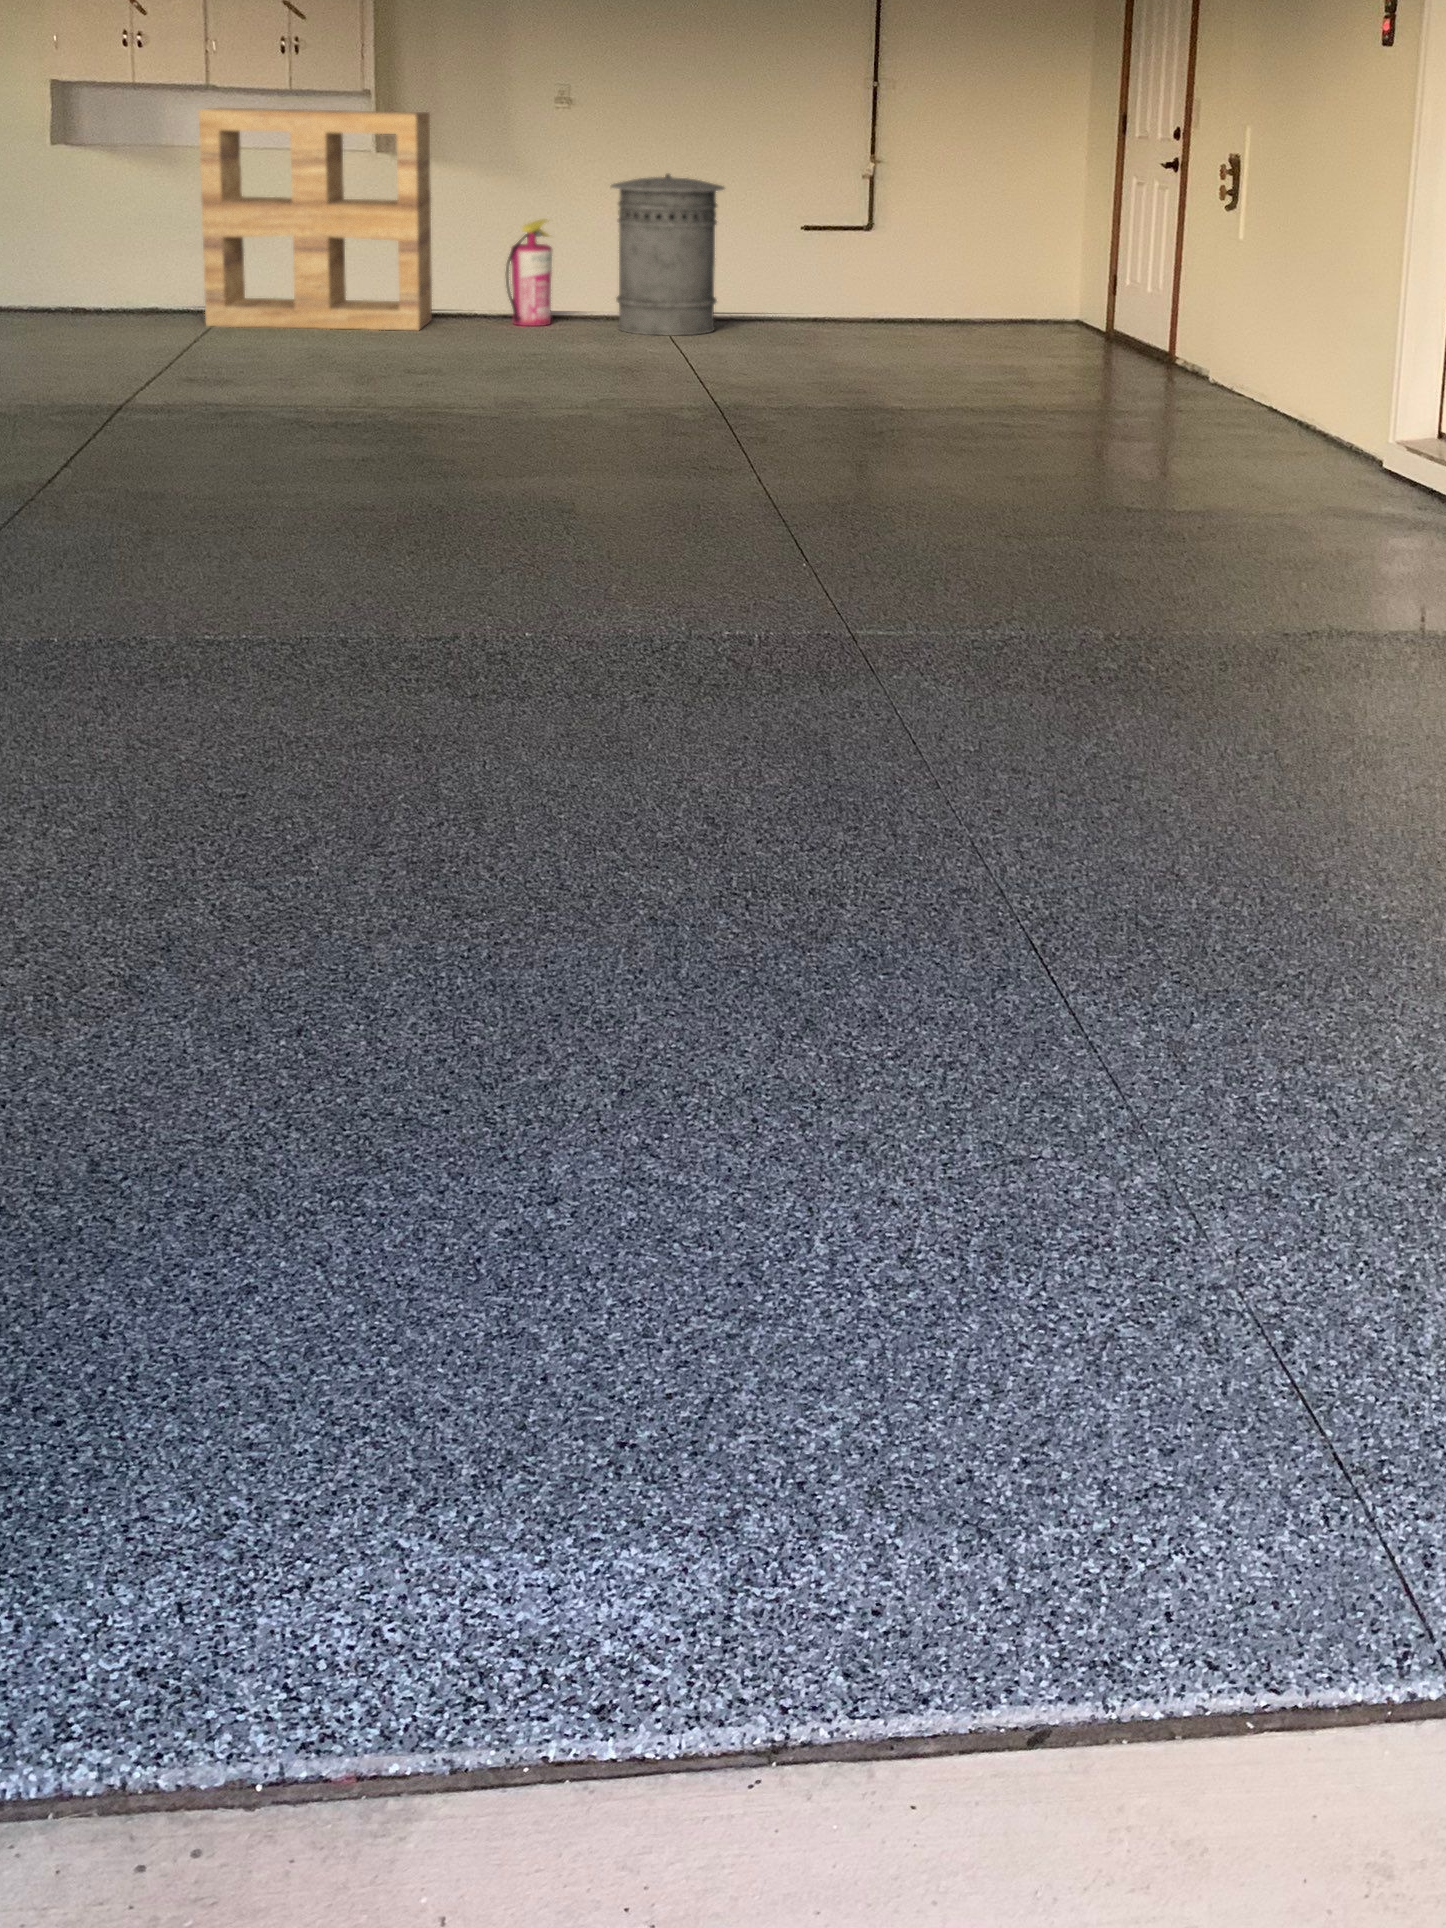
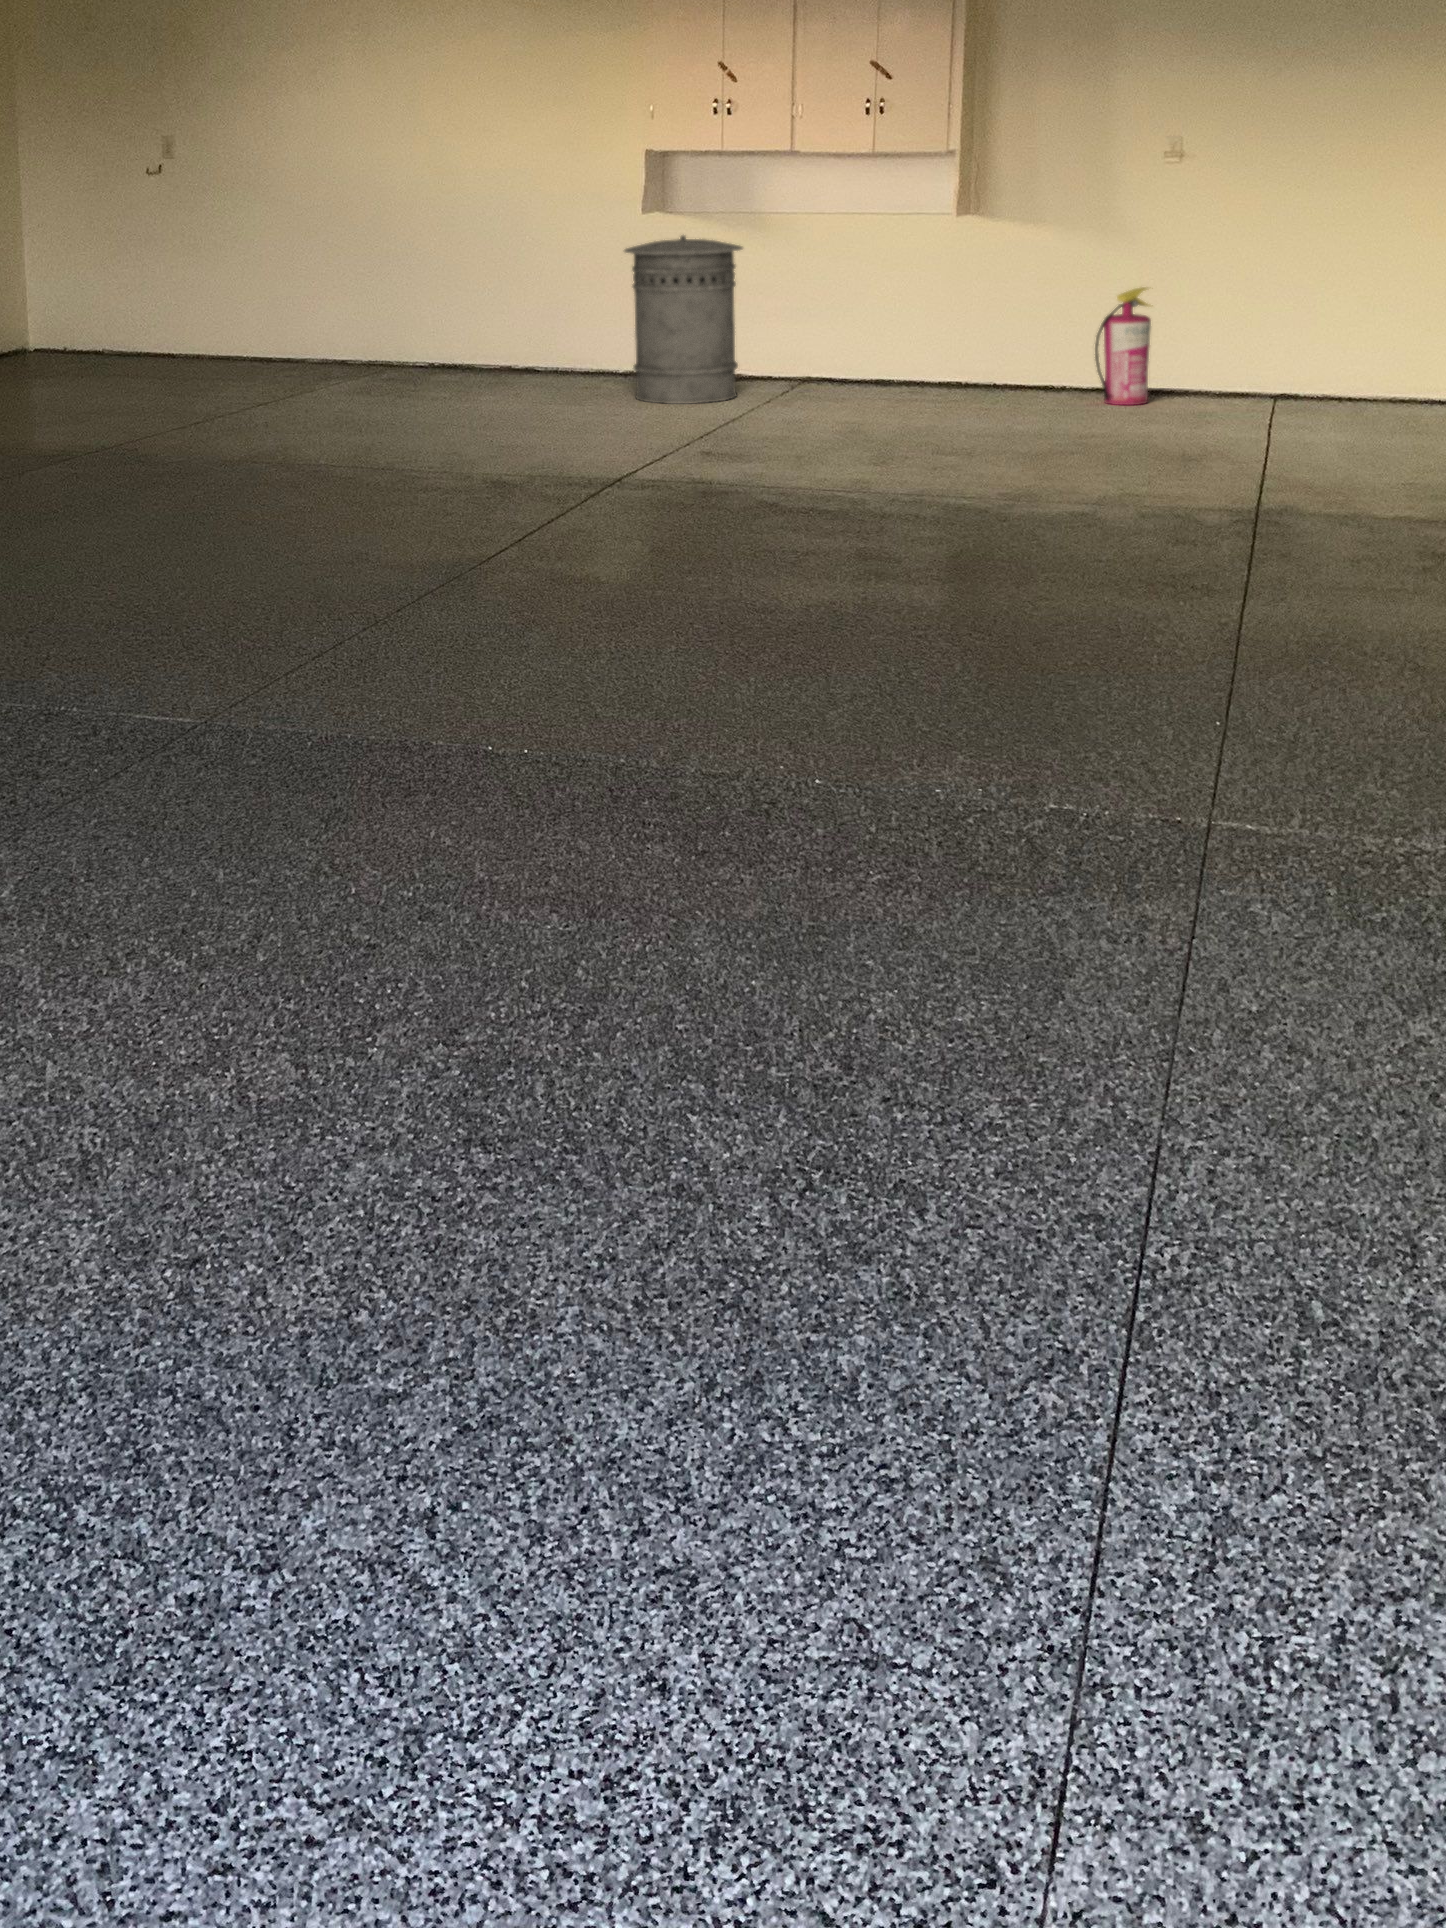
shelving unit: present [198,108,432,331] -> none [777,174,1019,409]
trash can: present [611,173,724,336] -> present [625,235,742,404]

